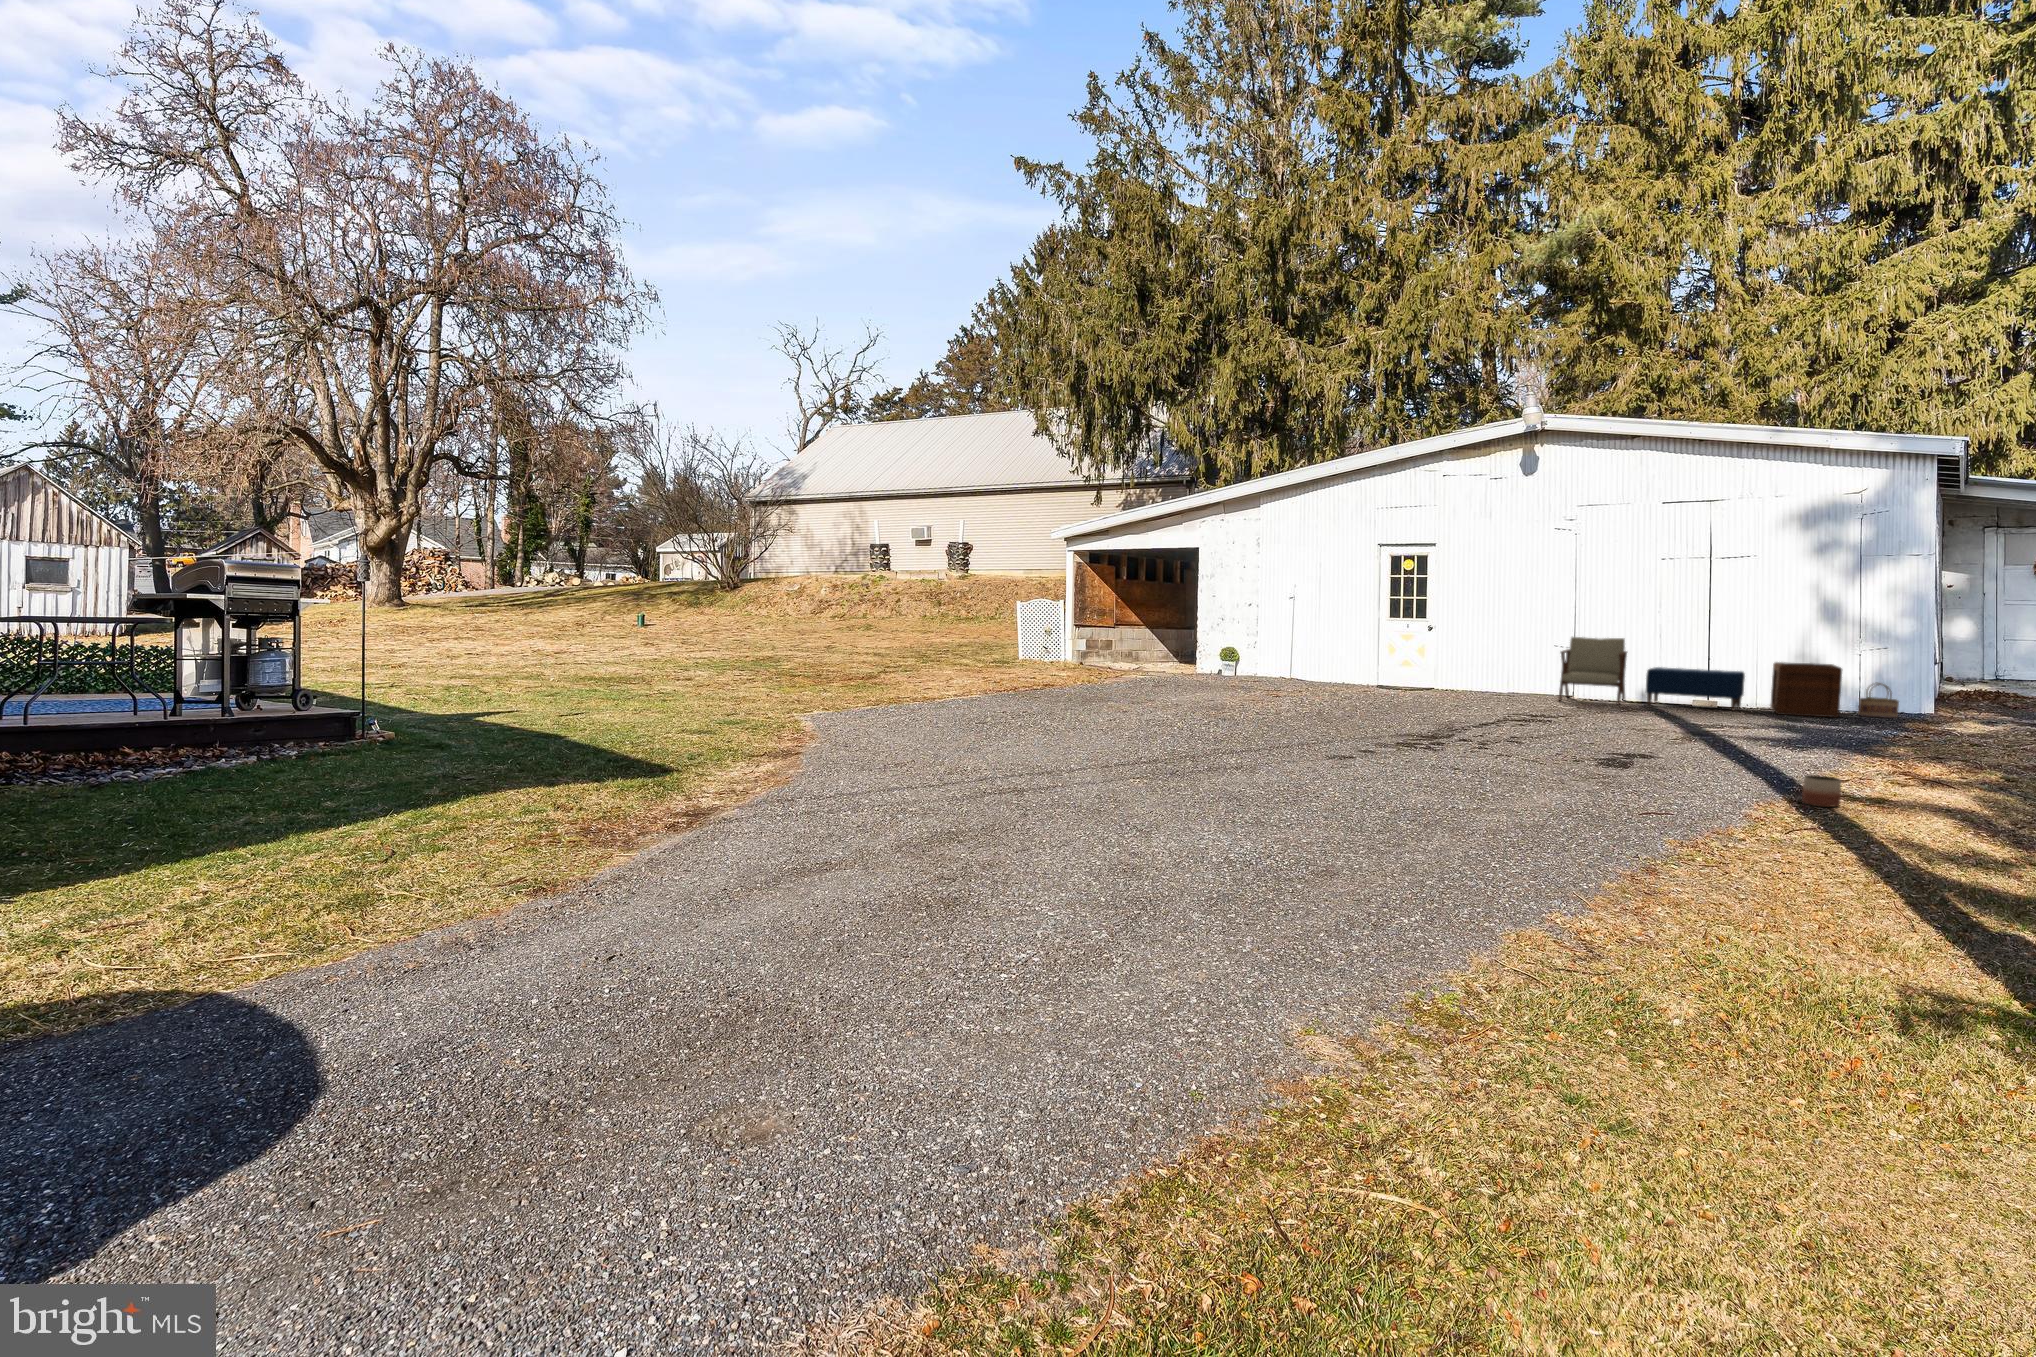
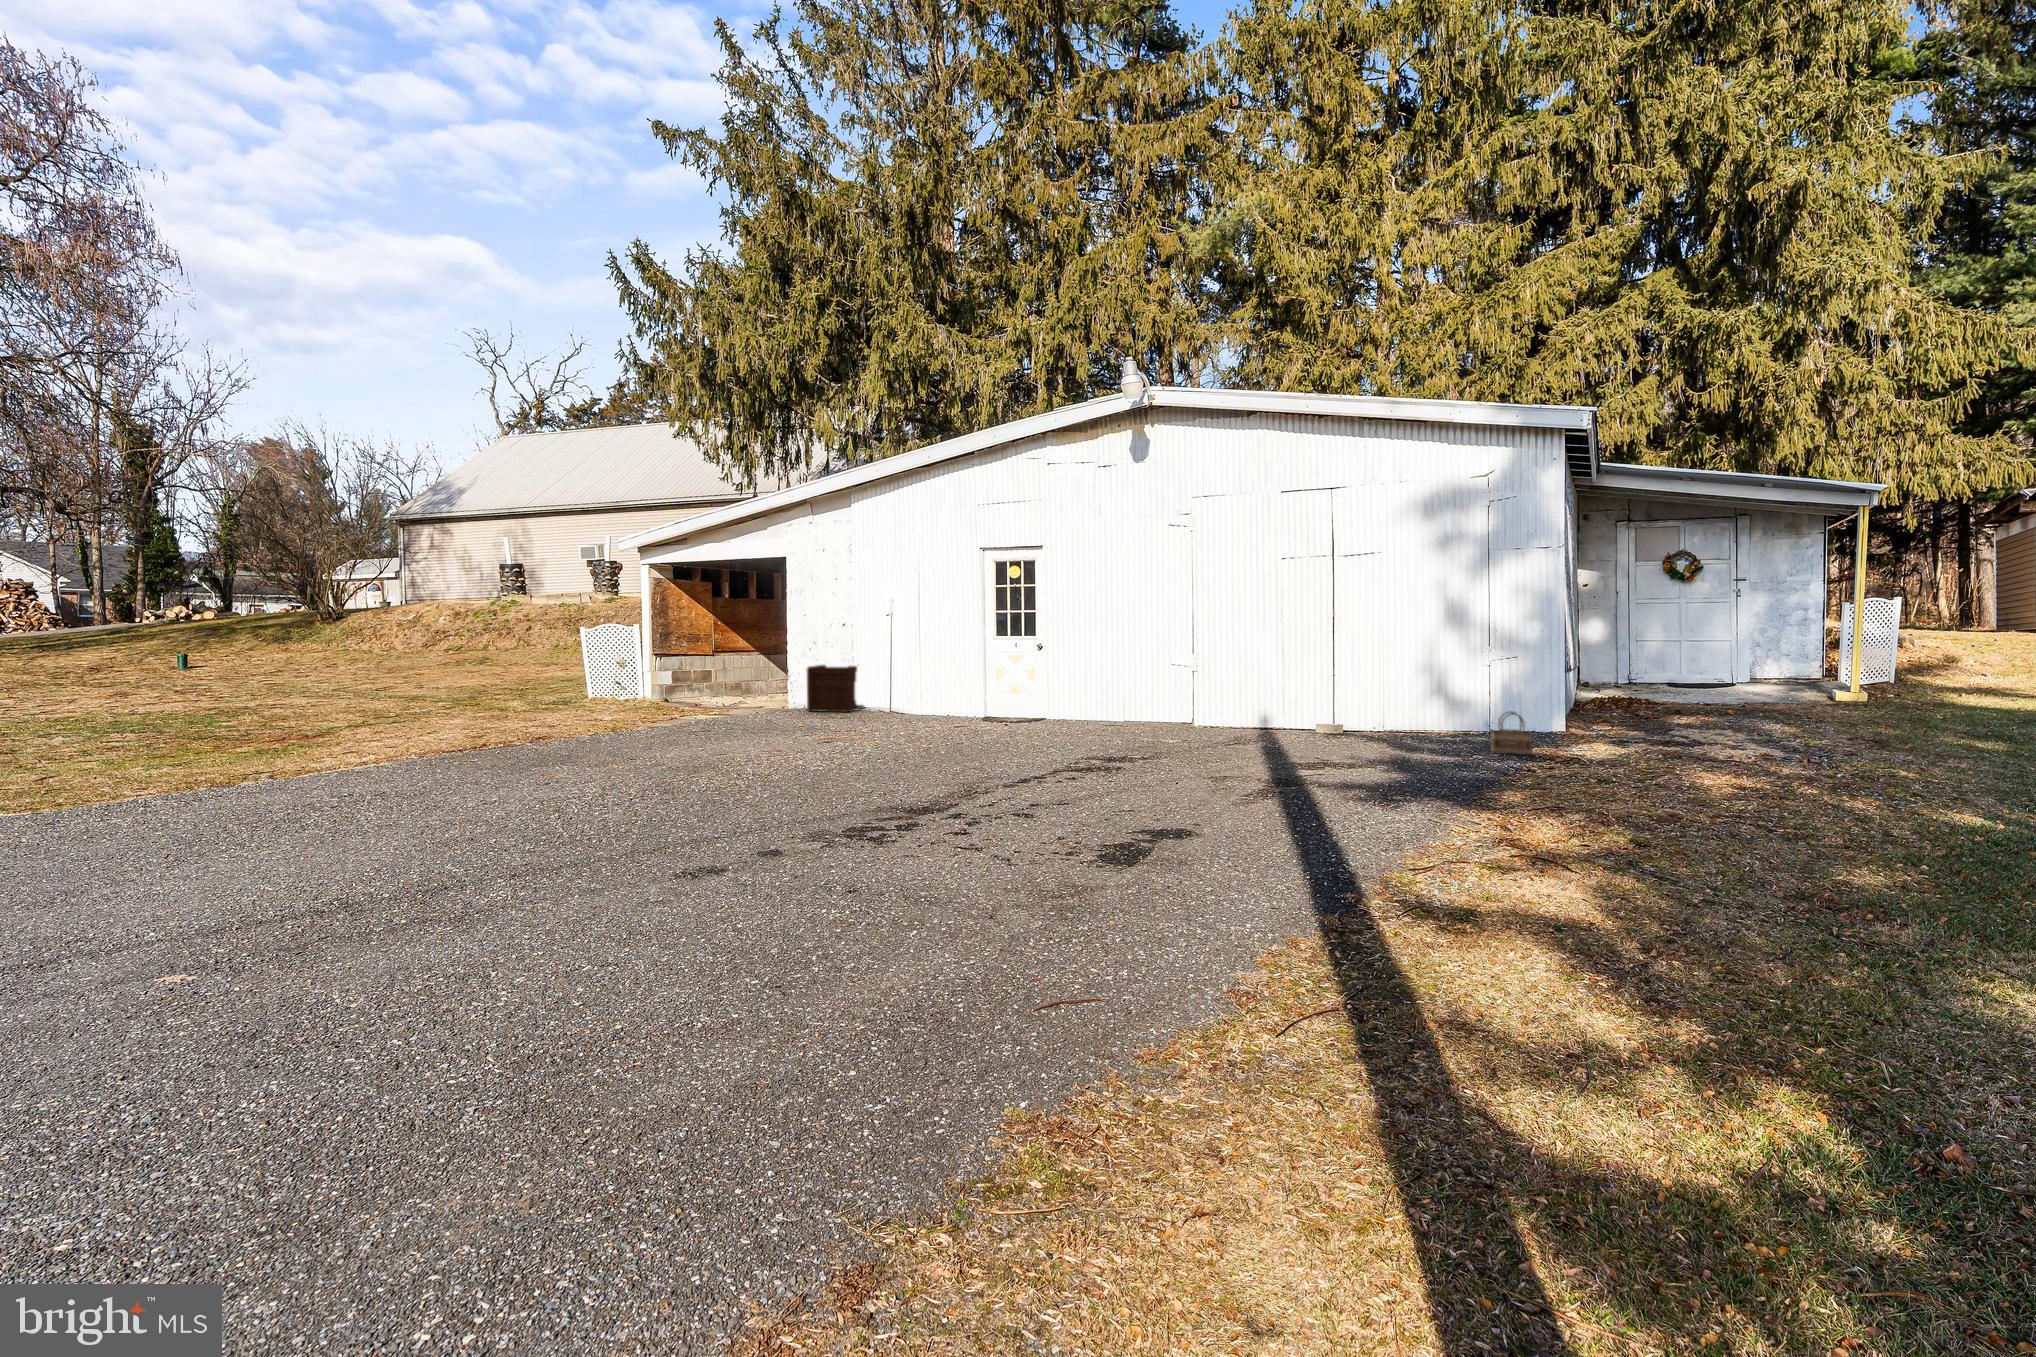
lounge chair: present [1558,637,1627,705] -> none [1165,657,1245,743]
wooden crate: present [1770,662,1842,718] -> present [807,664,864,712]
bench: present [1646,667,1745,711] -> none [1262,694,1370,749]
planter: present [1802,775,1842,807] -> none [1329,921,1387,987]

